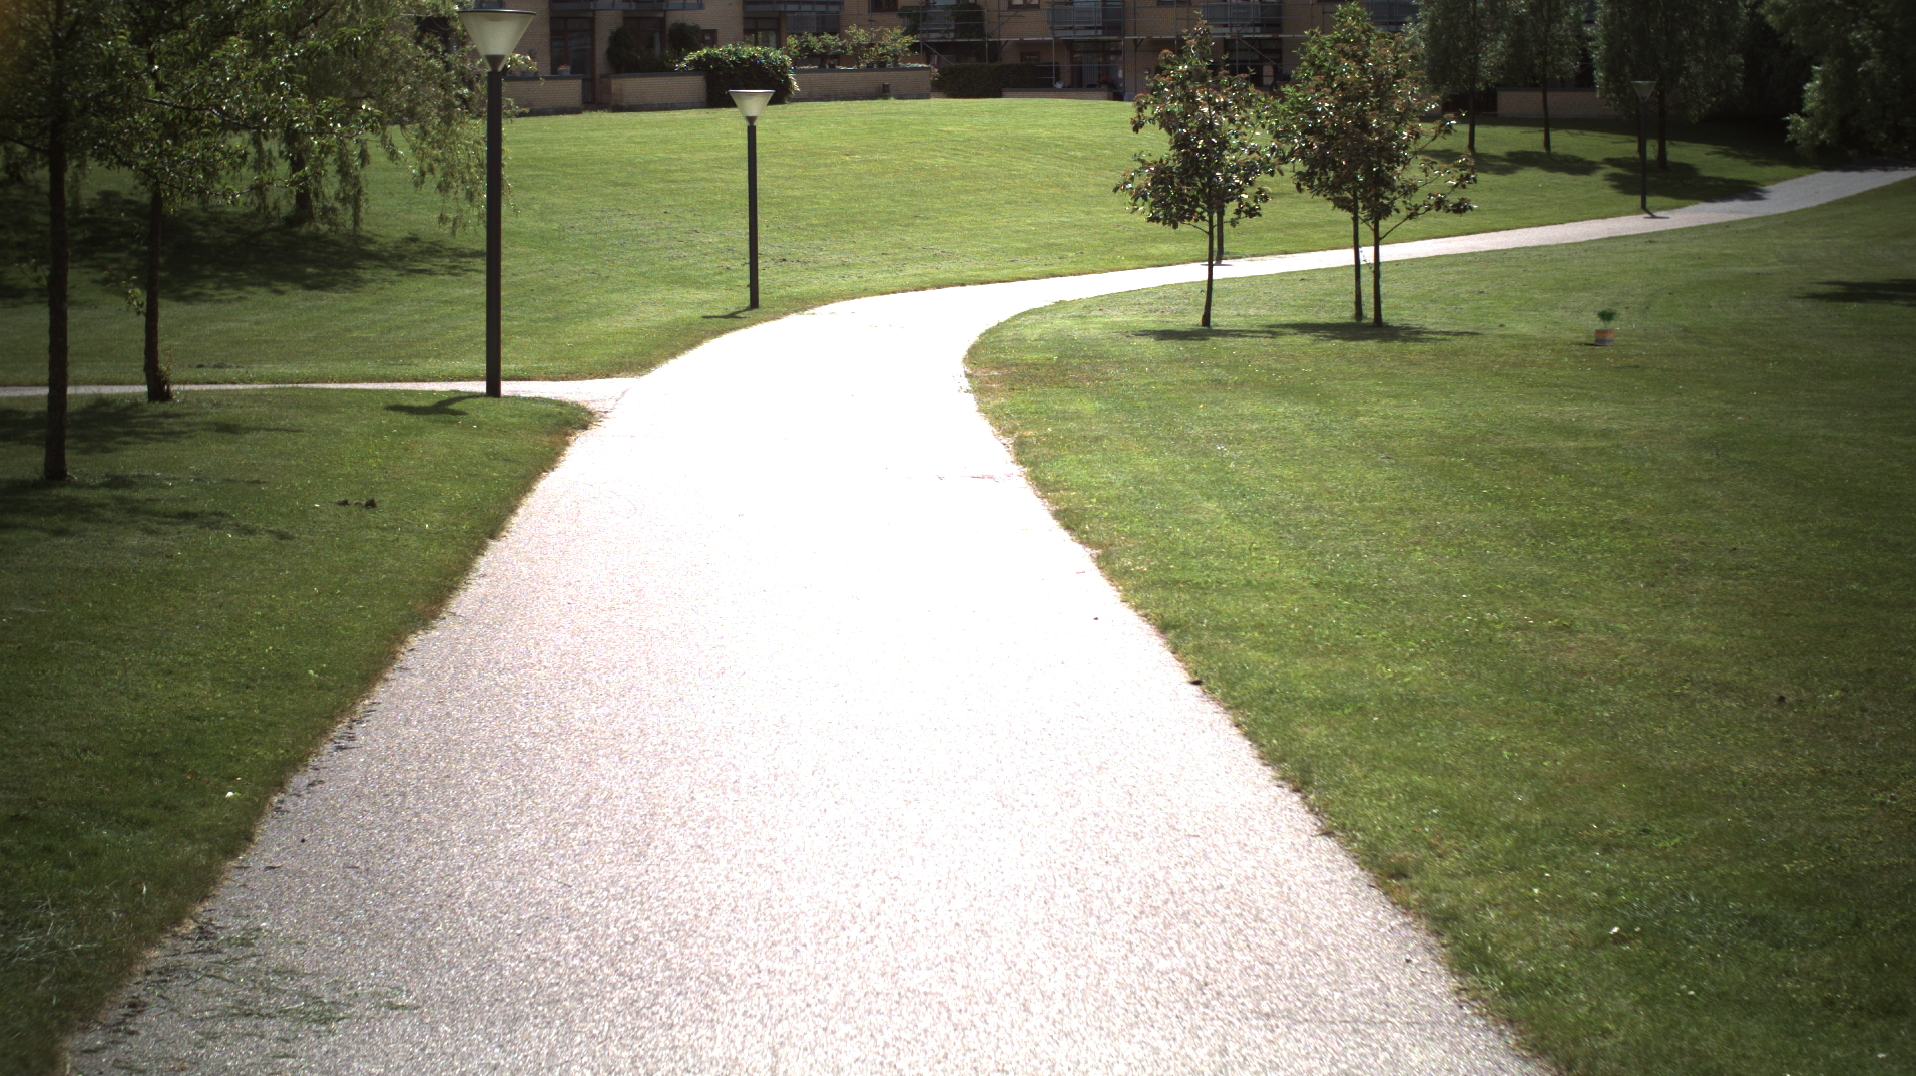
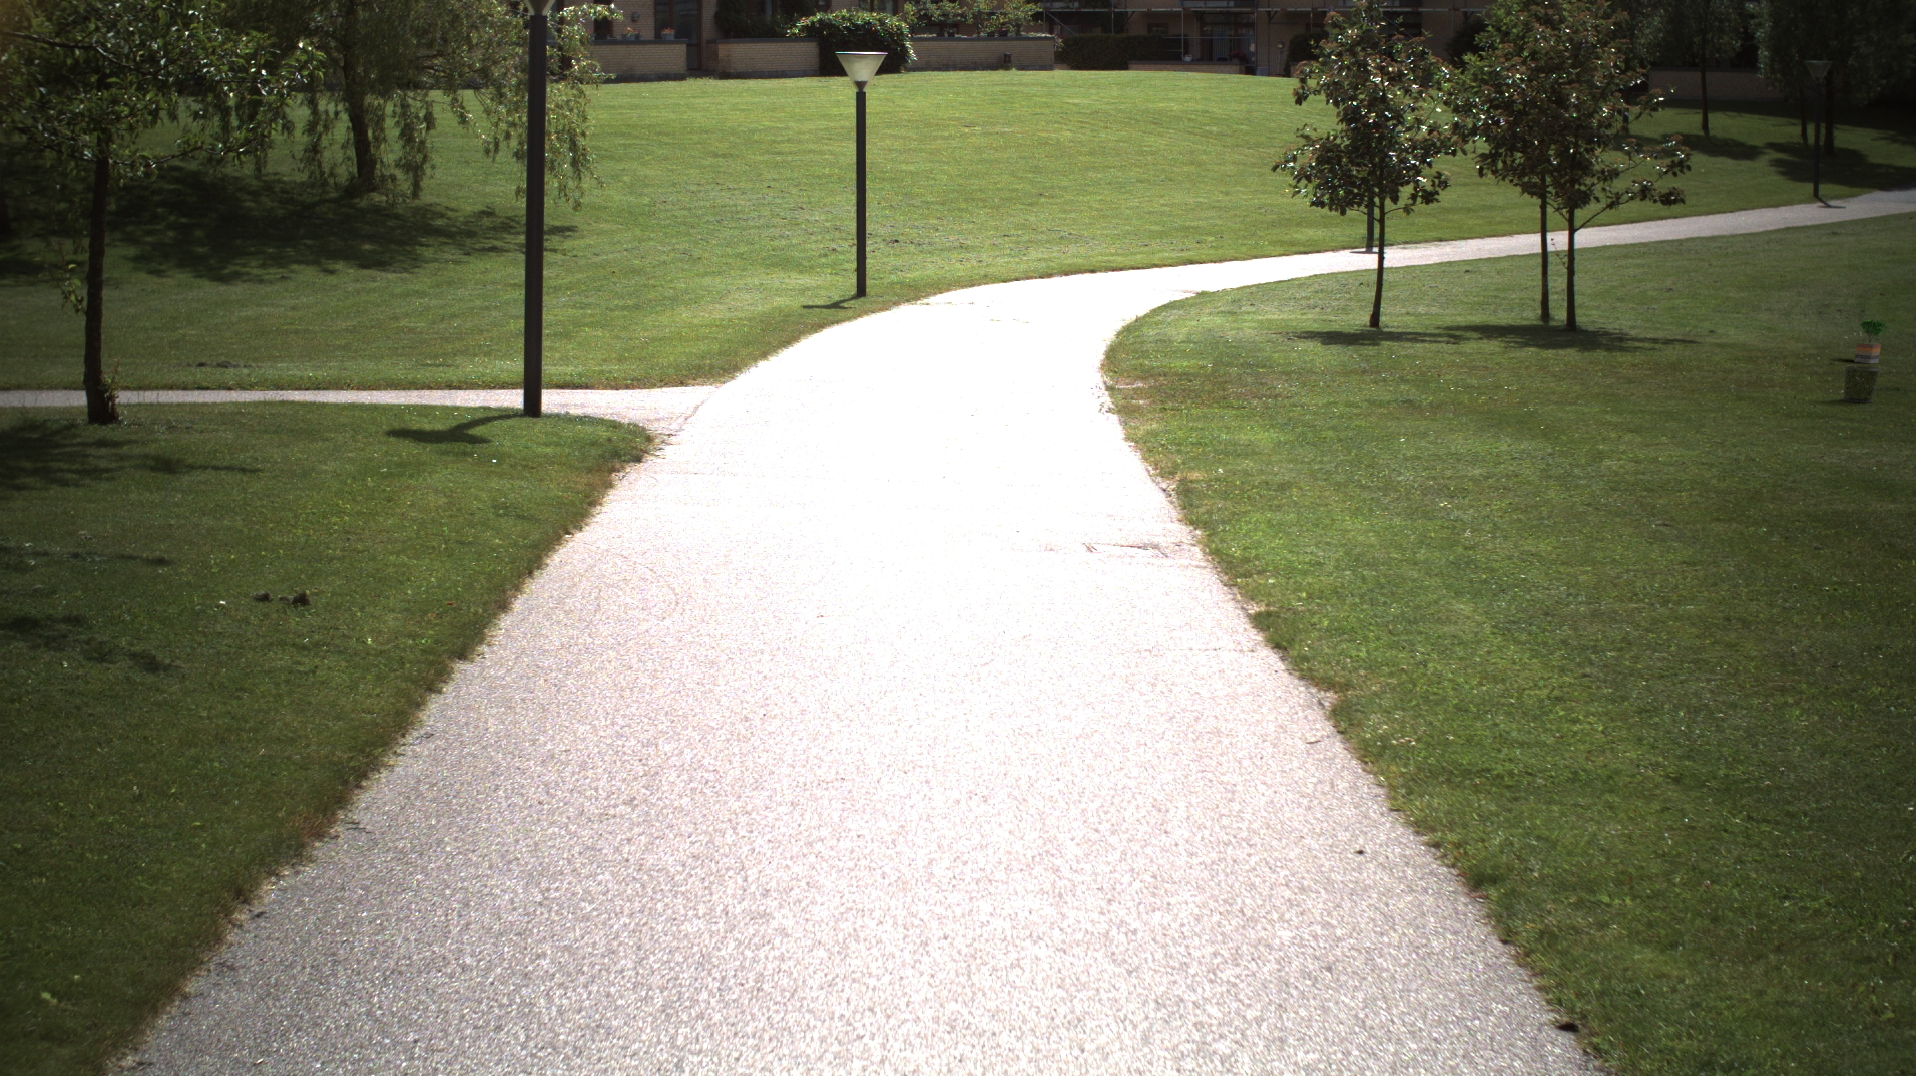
waste bin: none [1560,343,1587,372] -> present [1843,366,1880,403]

